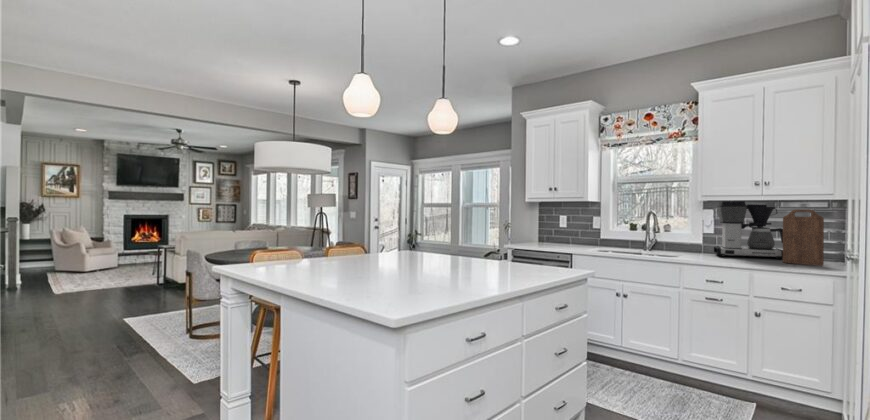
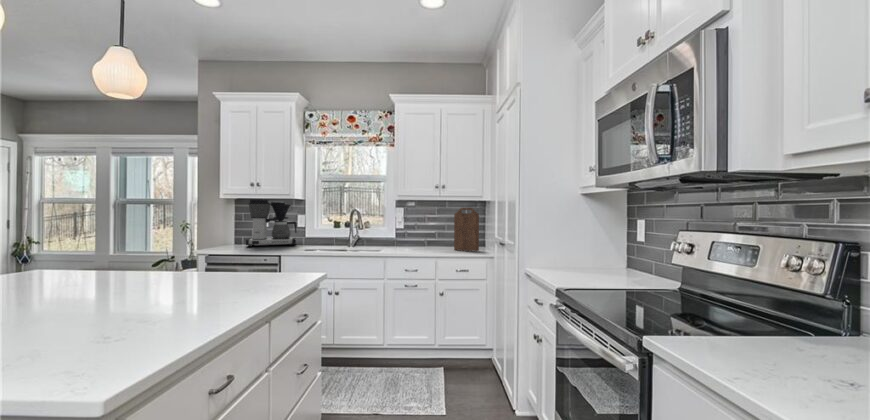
coffee maker: present [714,201,783,259] -> present [246,199,296,247]

